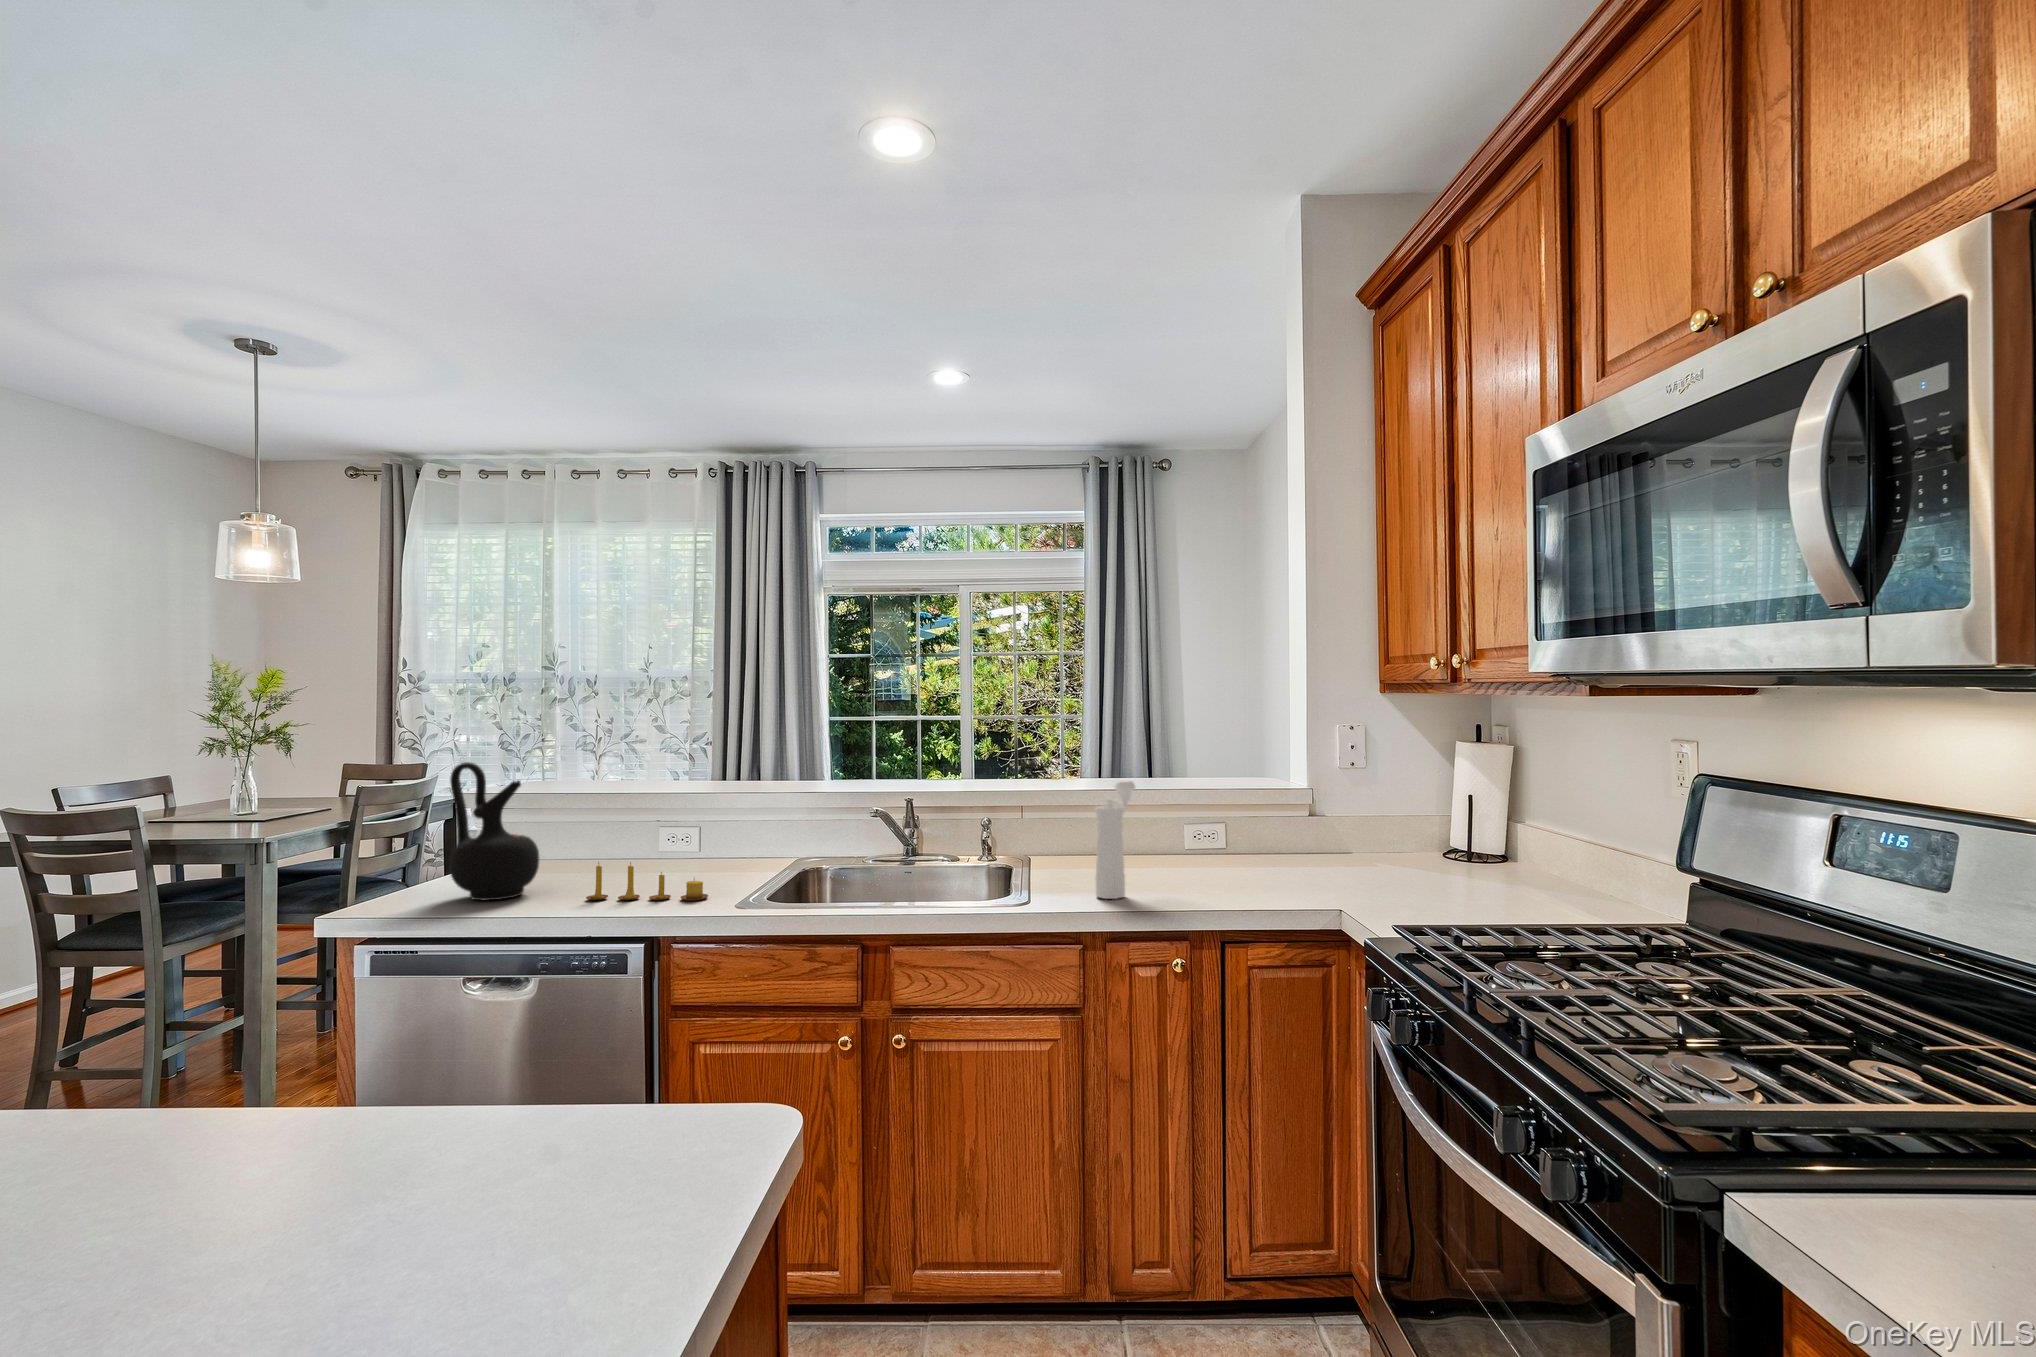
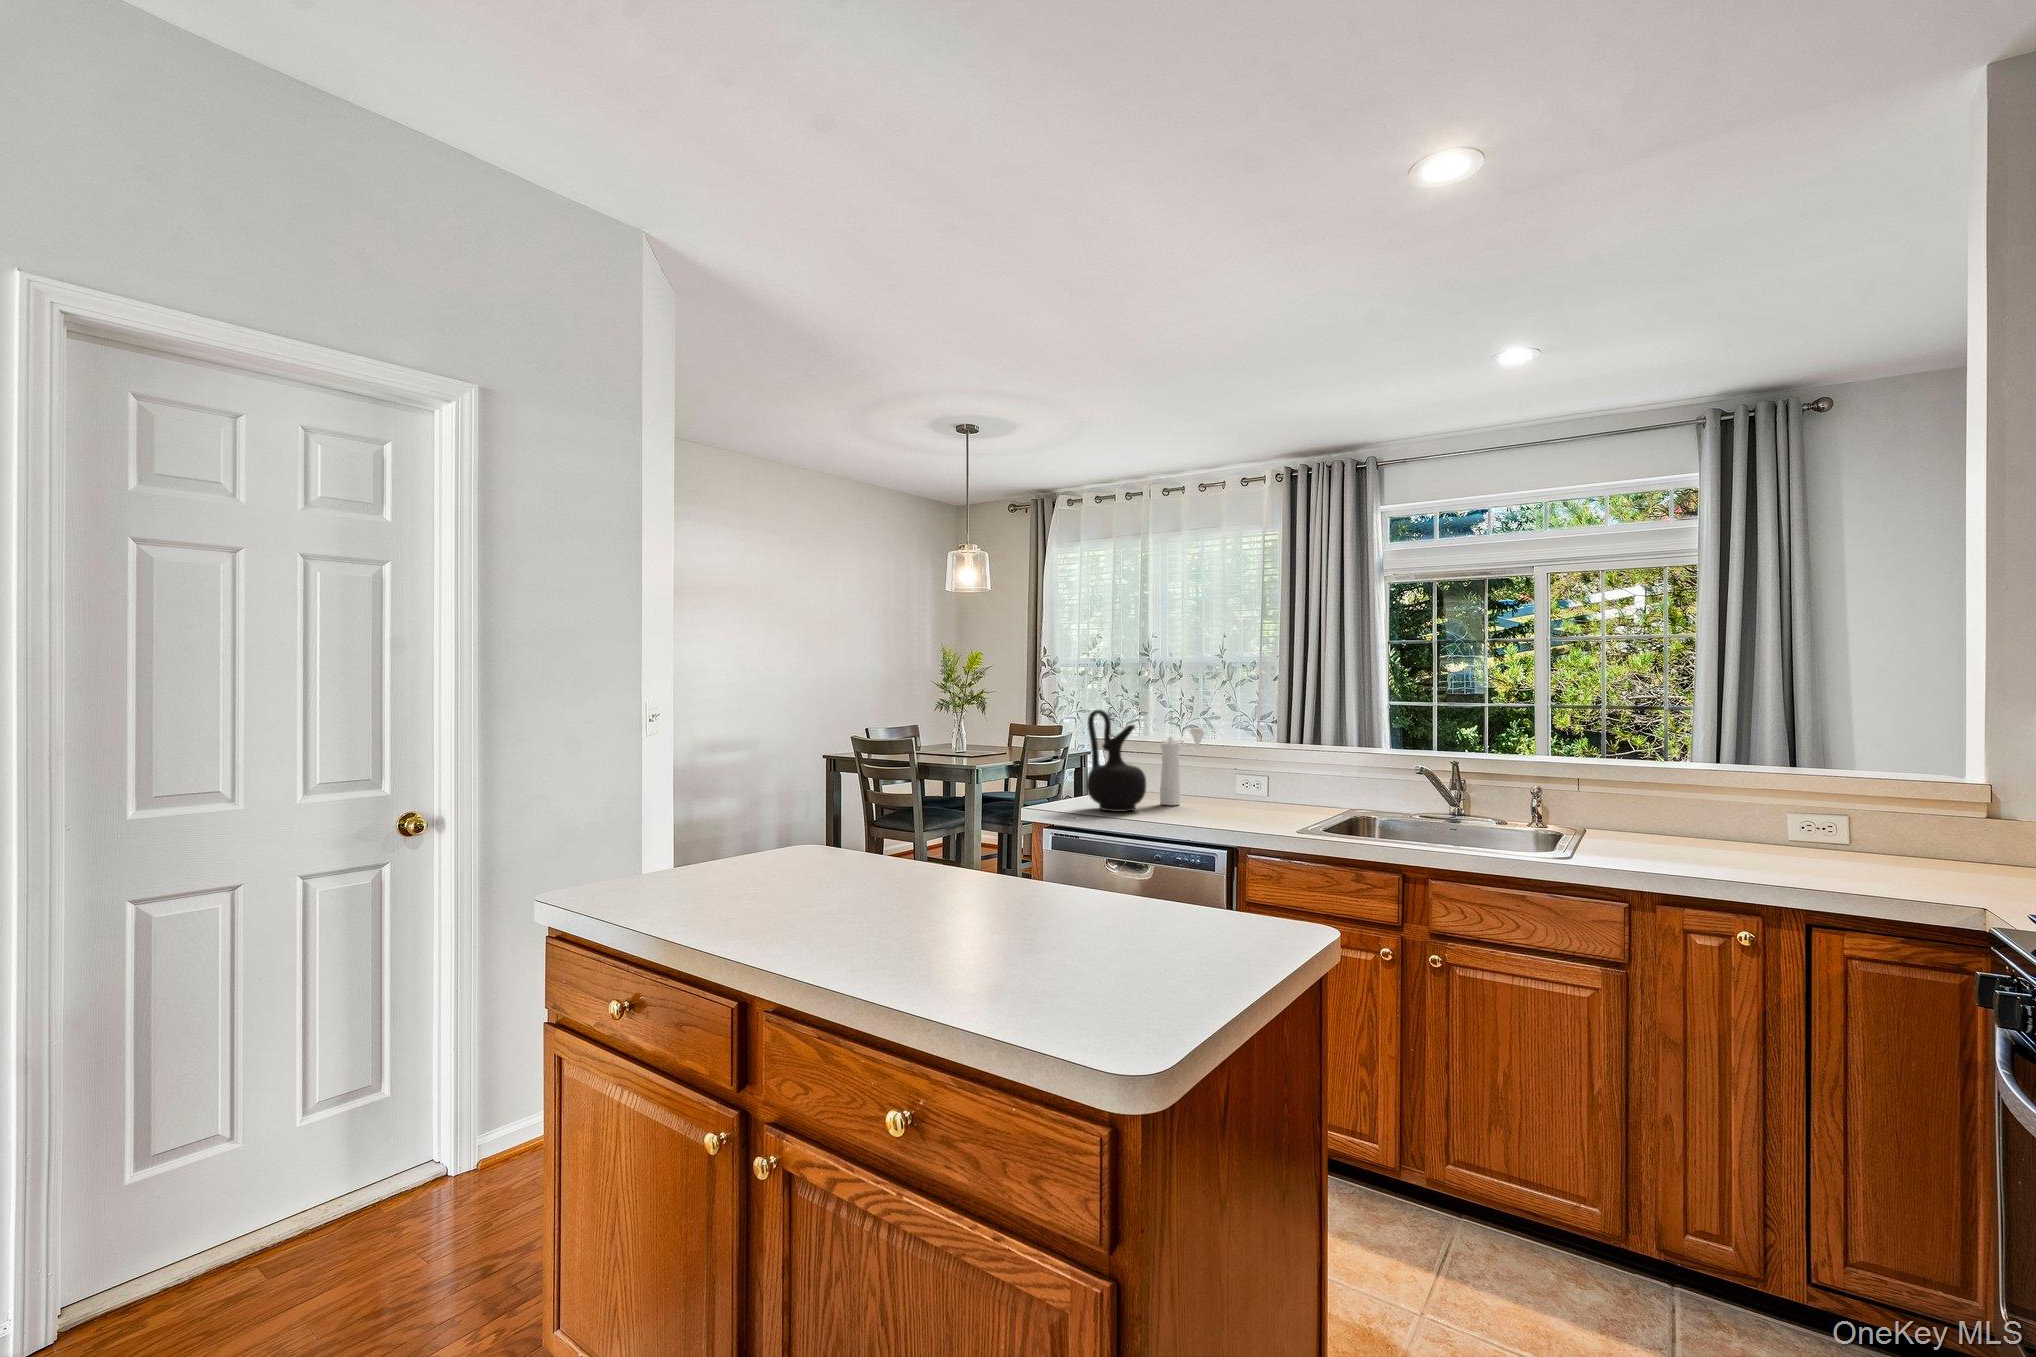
pepper mill: present [1095,780,1135,899] -> present [1160,728,1206,805]
candle: present [586,862,708,901] -> none [1179,789,1273,826]

